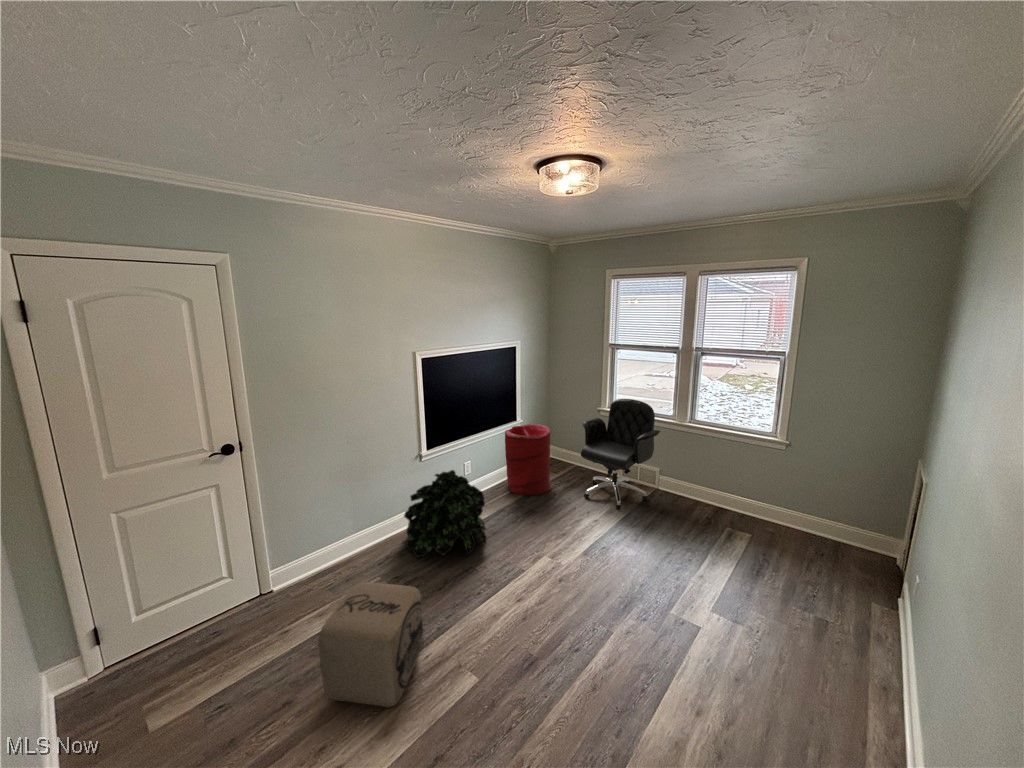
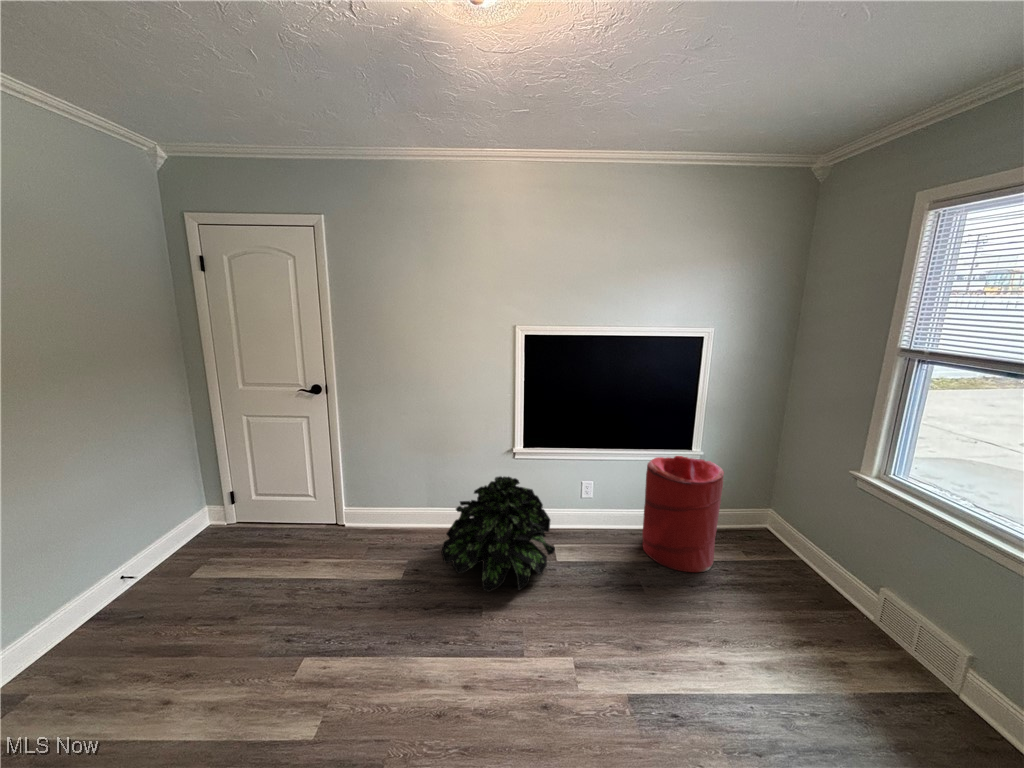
office chair: present [581,399,660,509] -> none [747,463,966,696]
ottoman: present [318,582,423,708] -> none [229,547,335,687]

